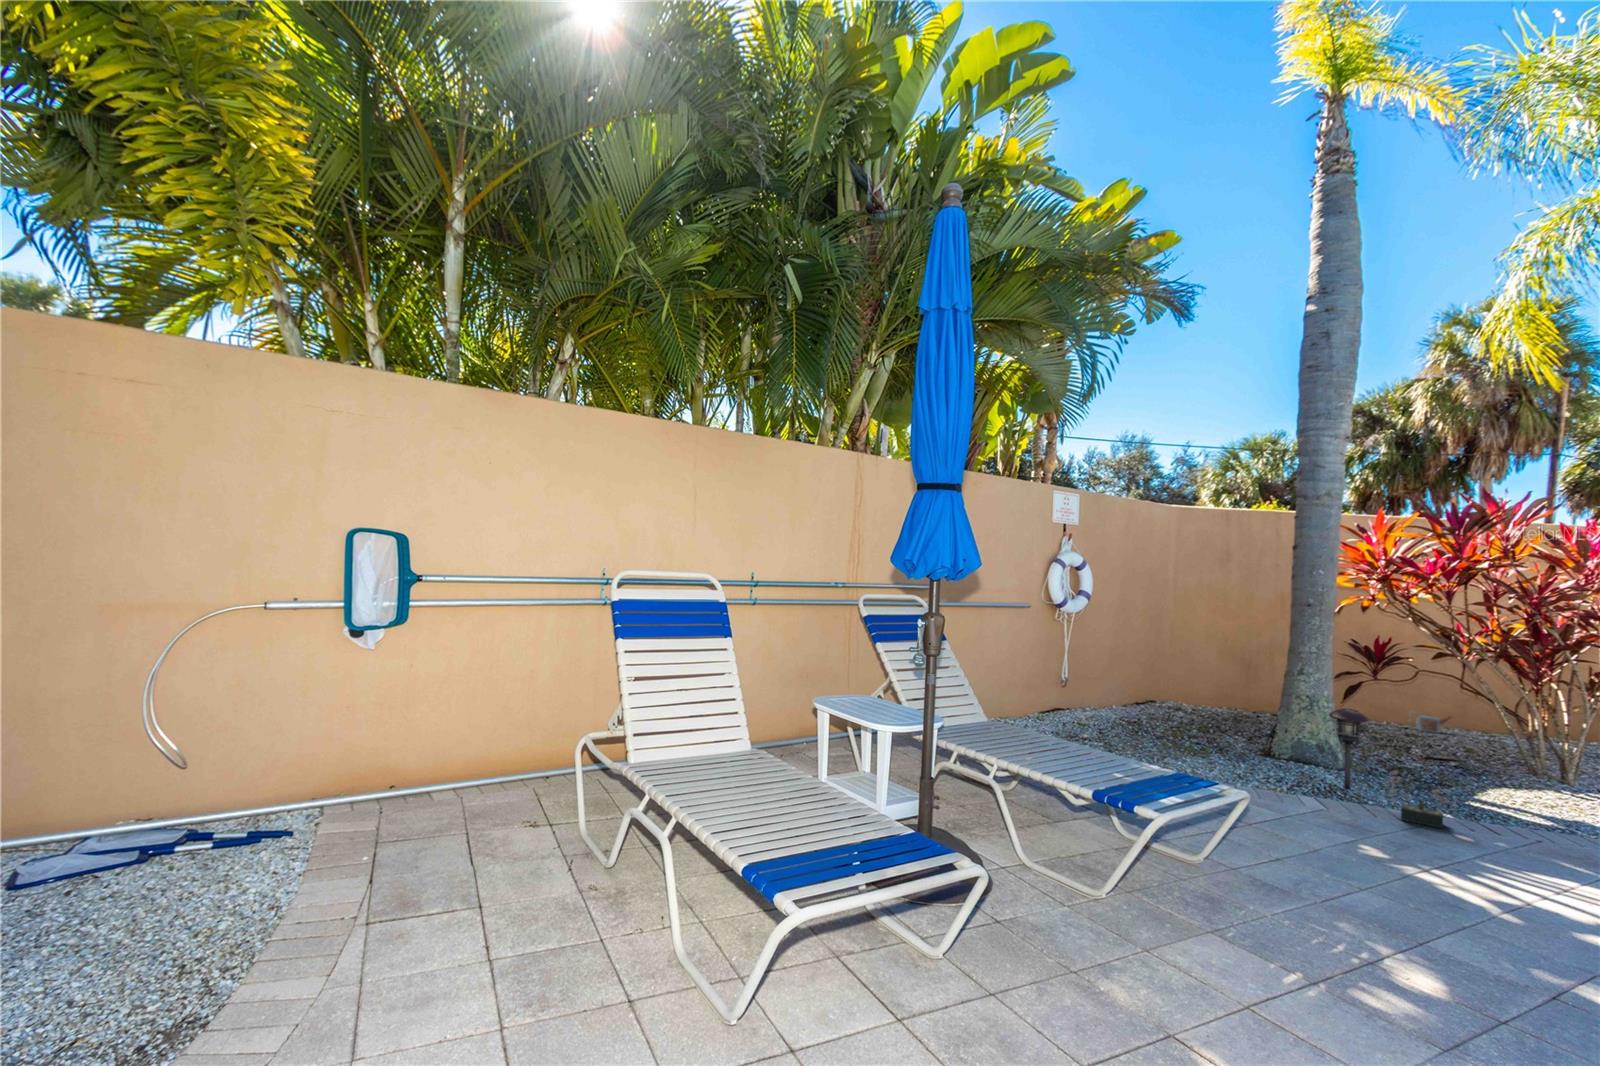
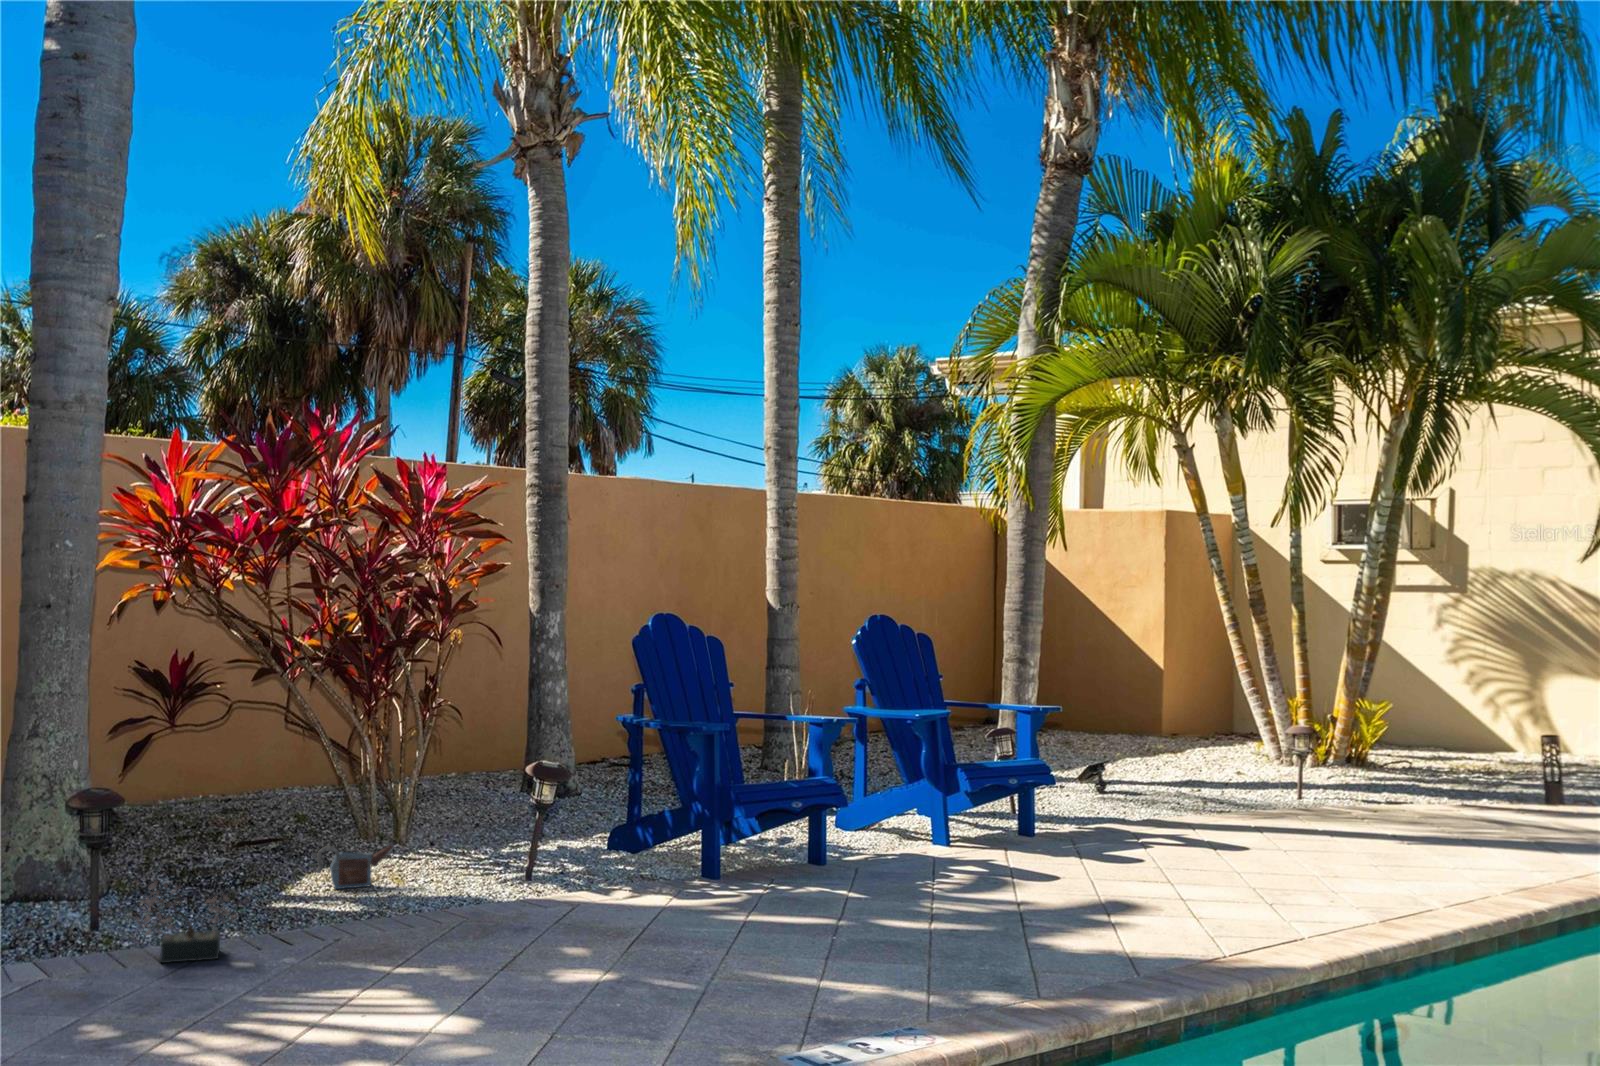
watering can: present [1409,711,1451,733] -> present [316,845,393,889]

